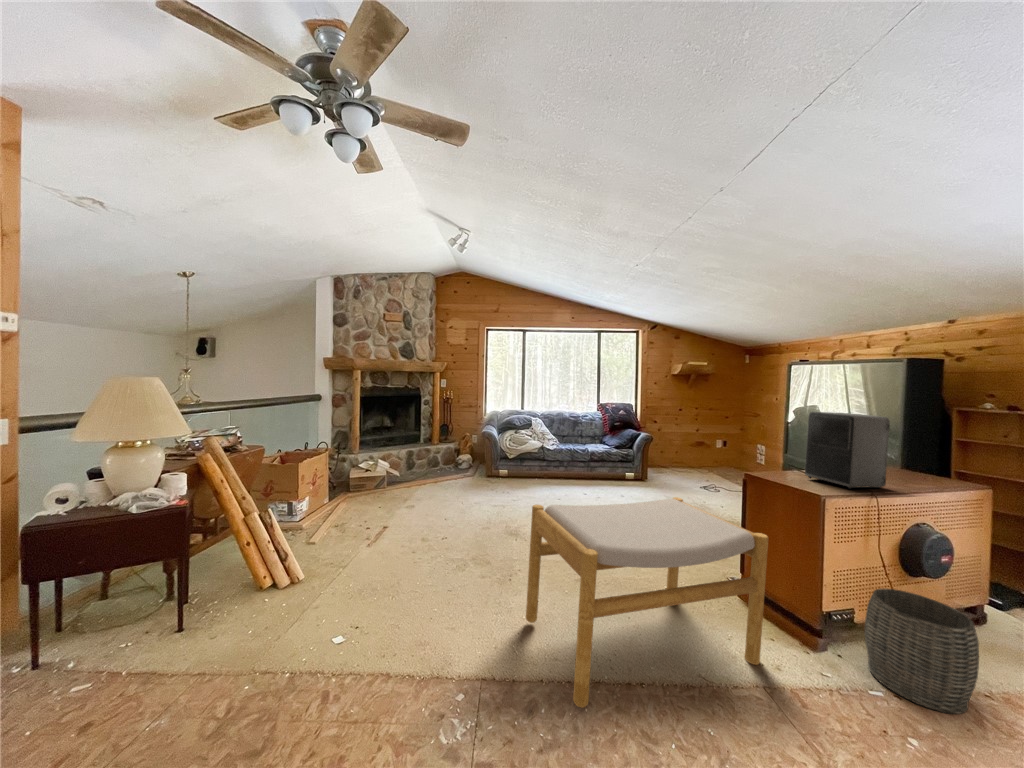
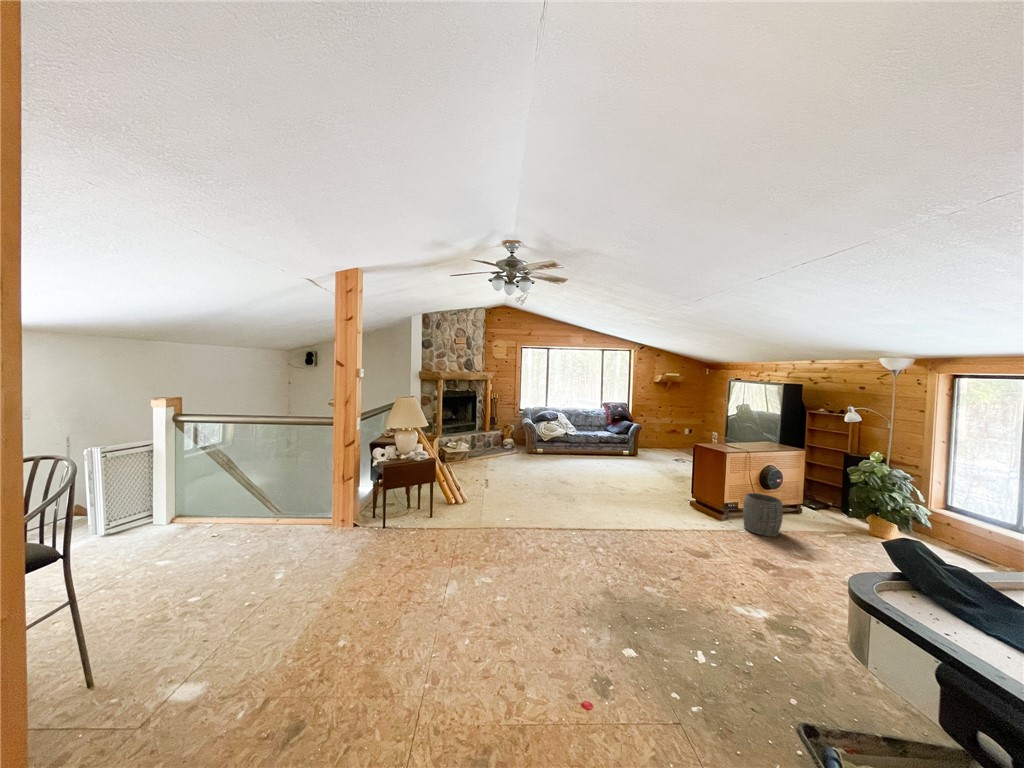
speaker: present [805,412,890,489] -> none [724,414,760,450]
footstool: present [526,497,768,708] -> none [590,457,702,535]

